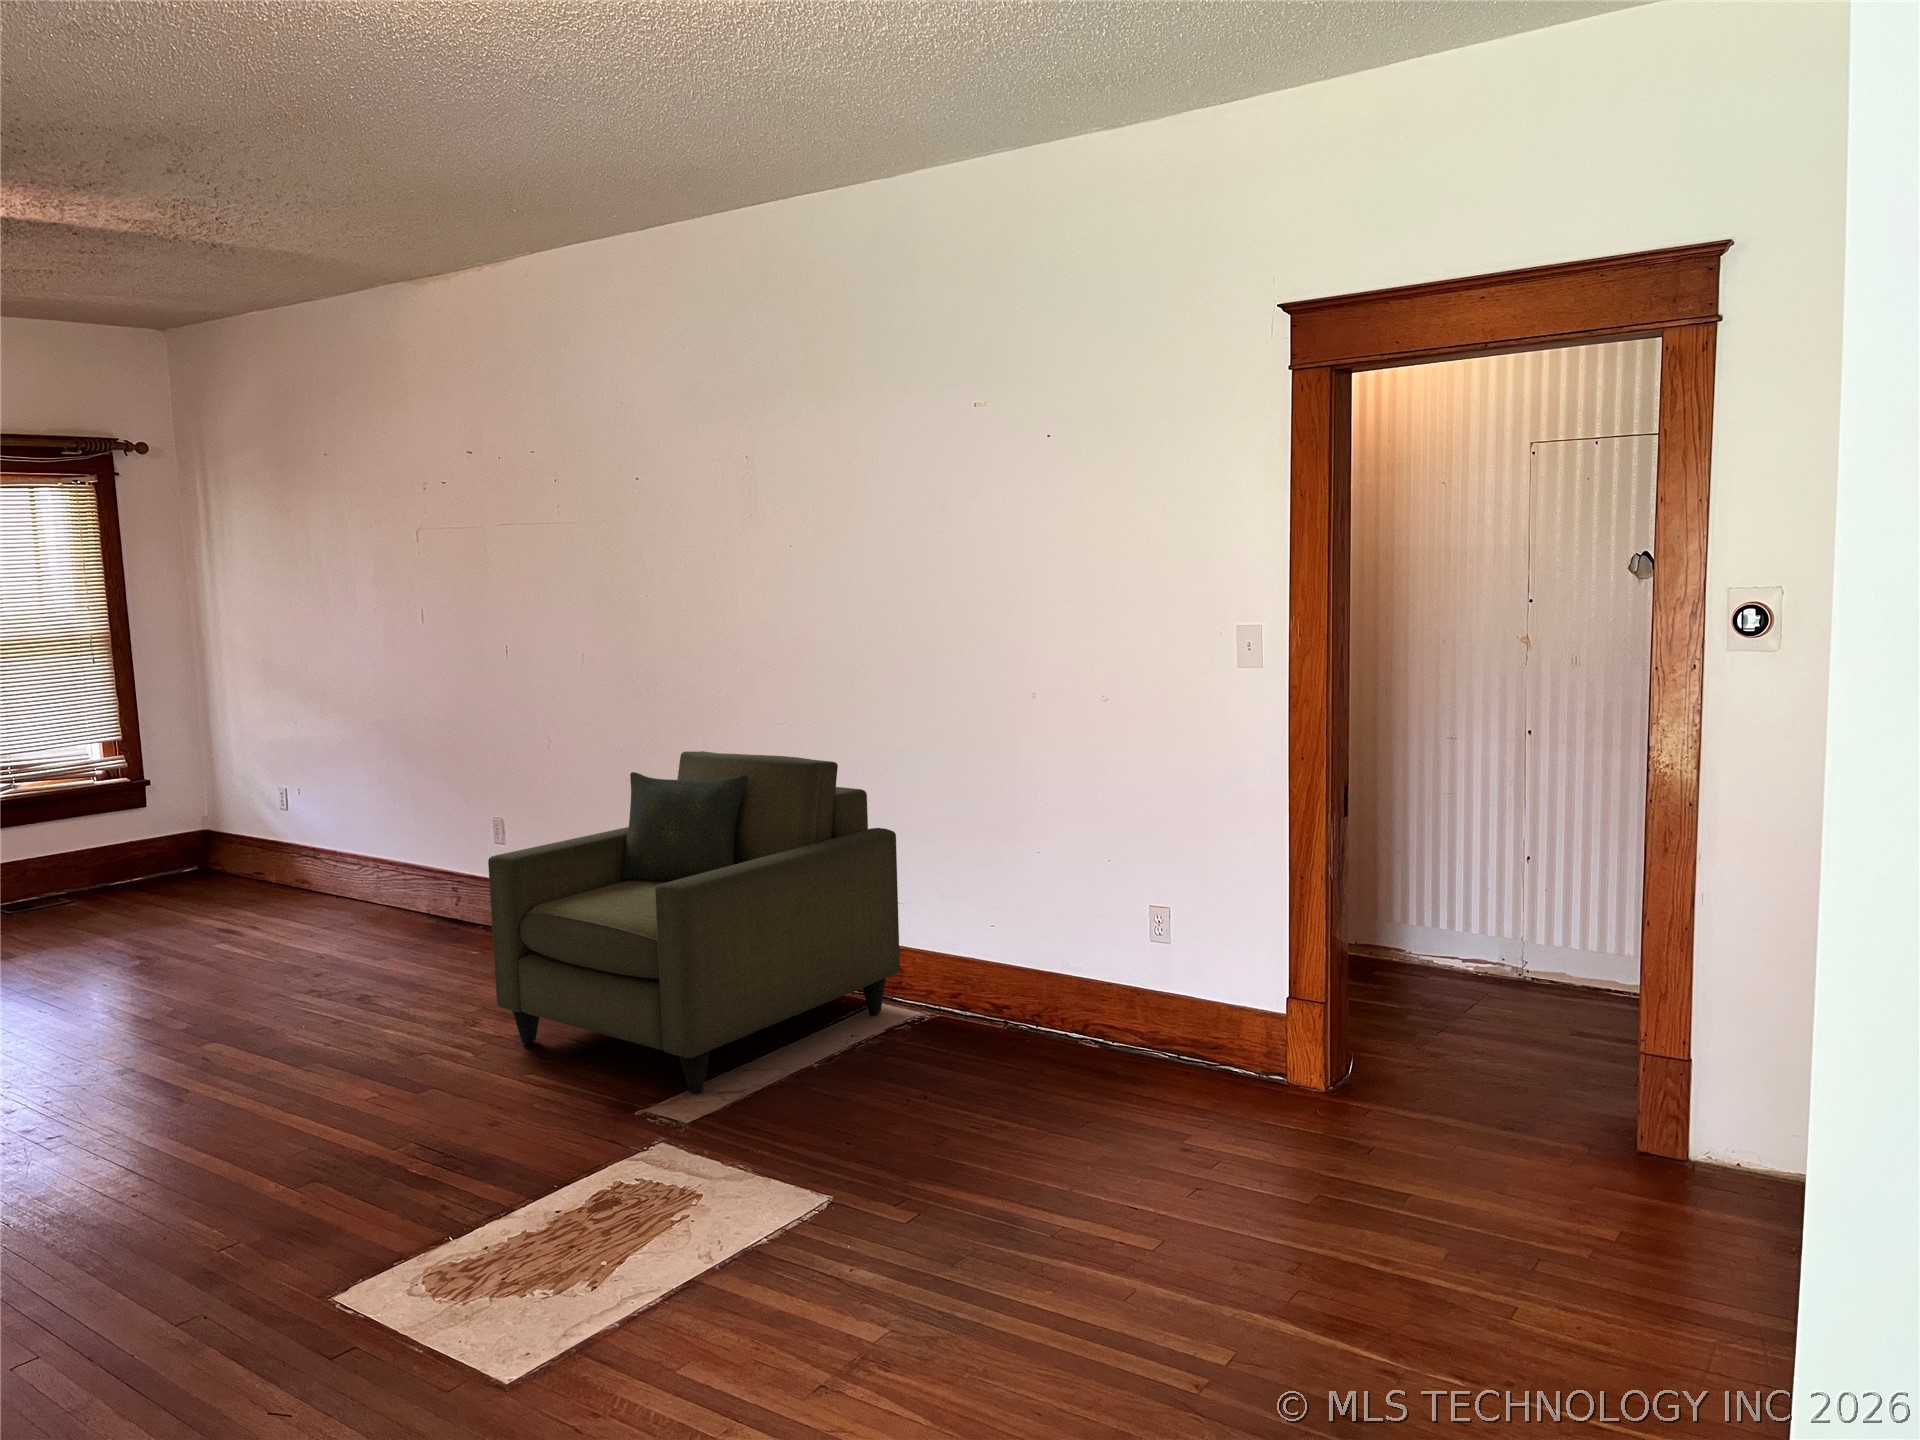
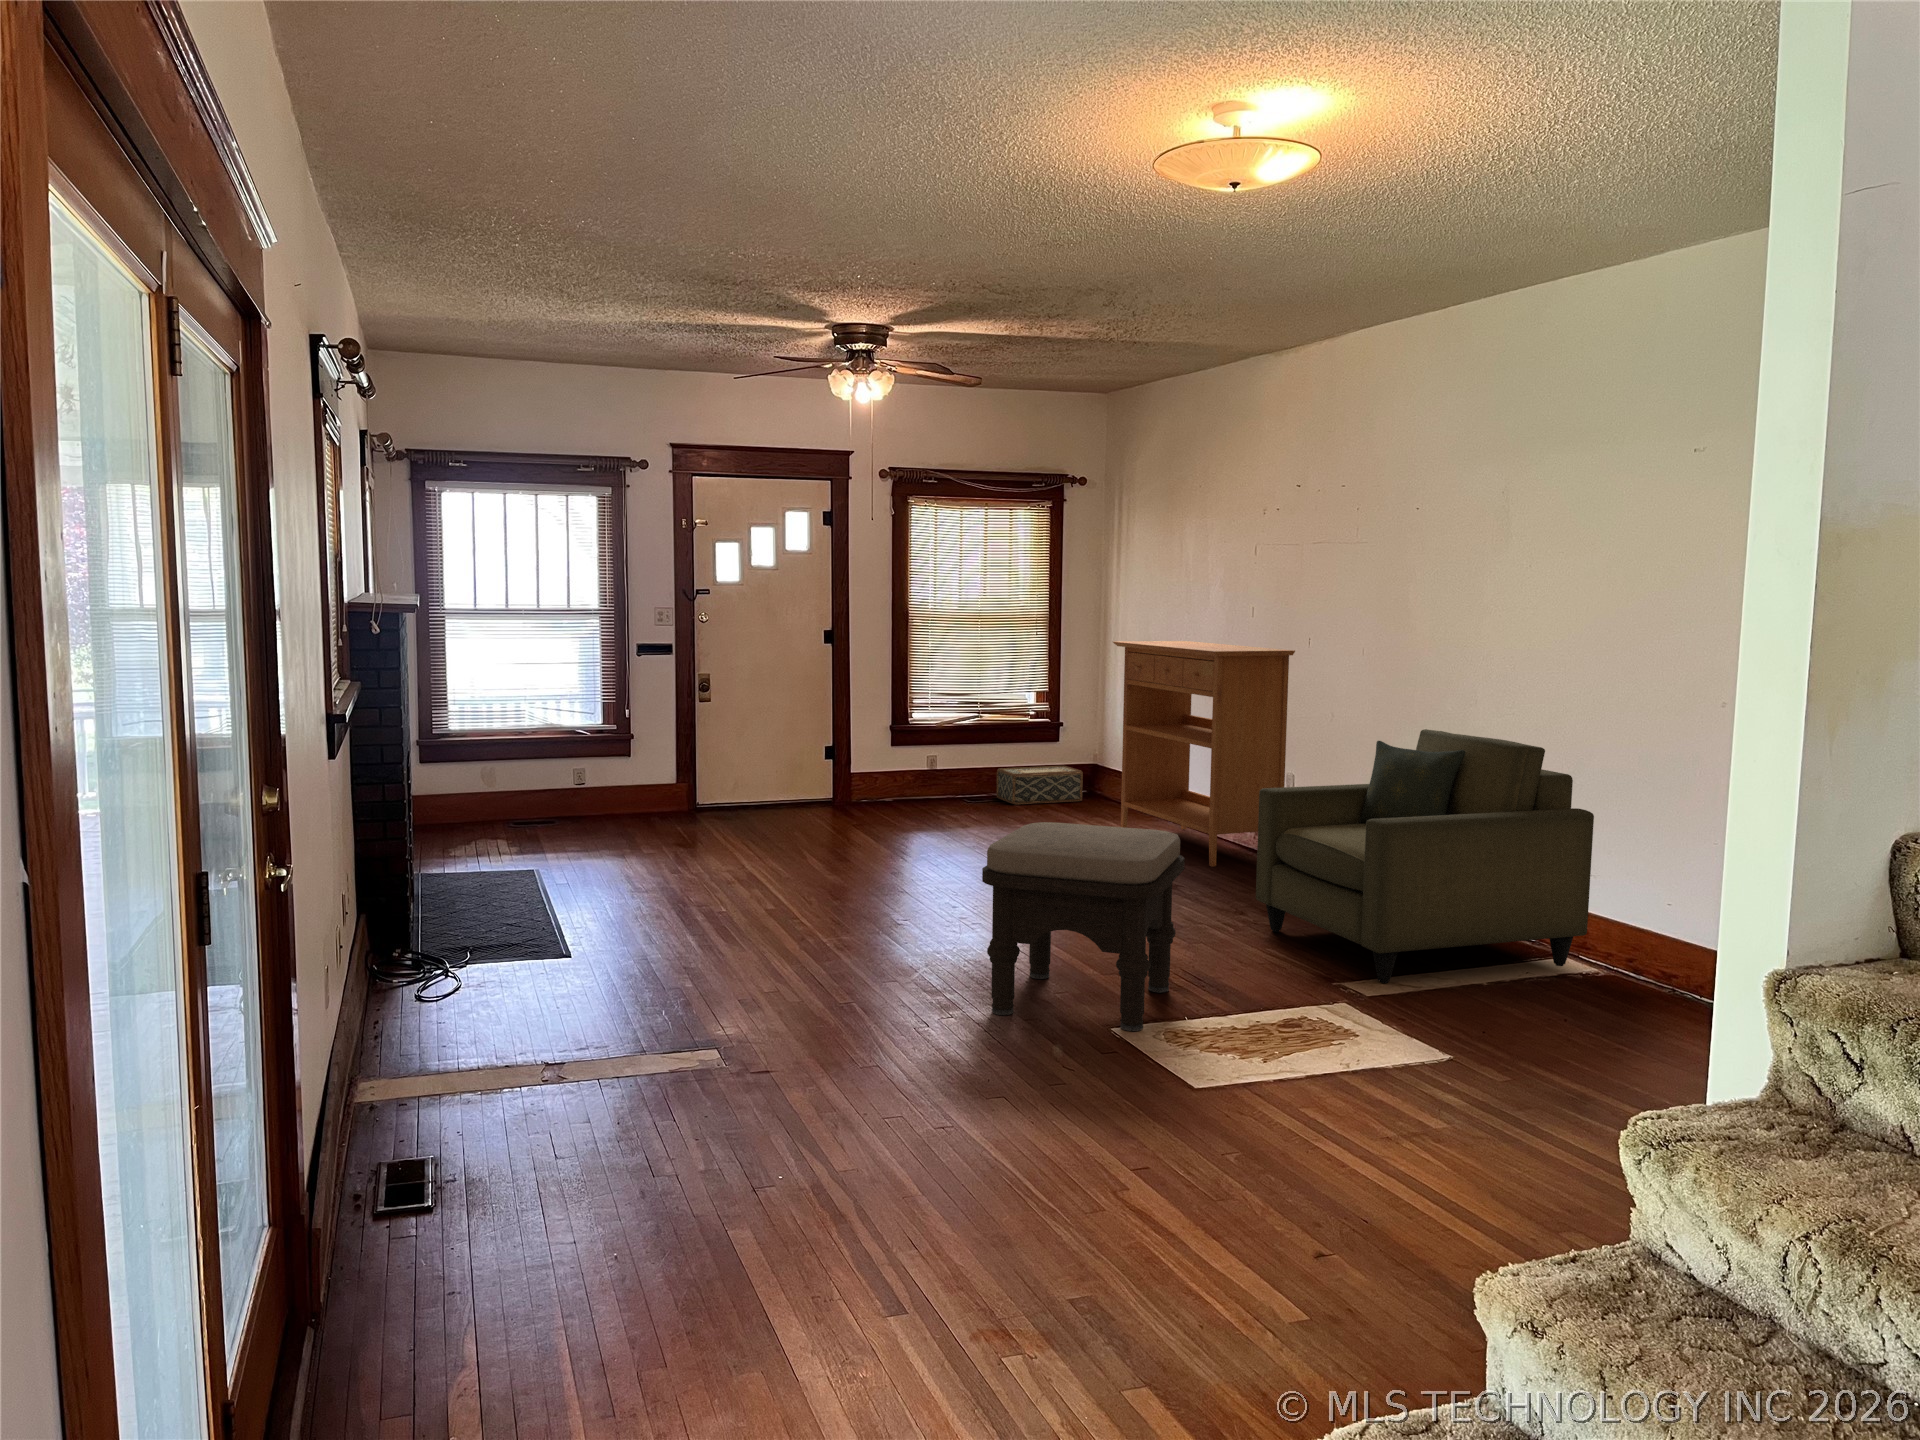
console table: none [222,659,499,956] -> present [1113,641,1295,867]
woven basket: none [49,839,193,907] -> present [997,766,1083,805]
ottoman: none [53,957,415,1337] -> present [982,822,1185,1031]

